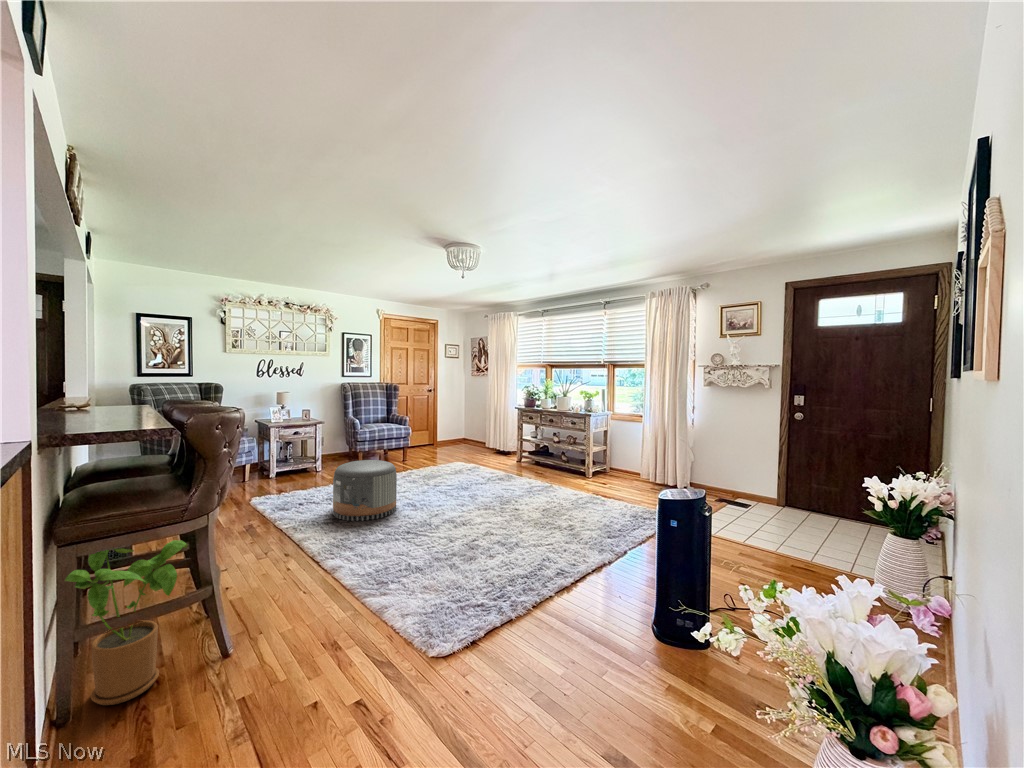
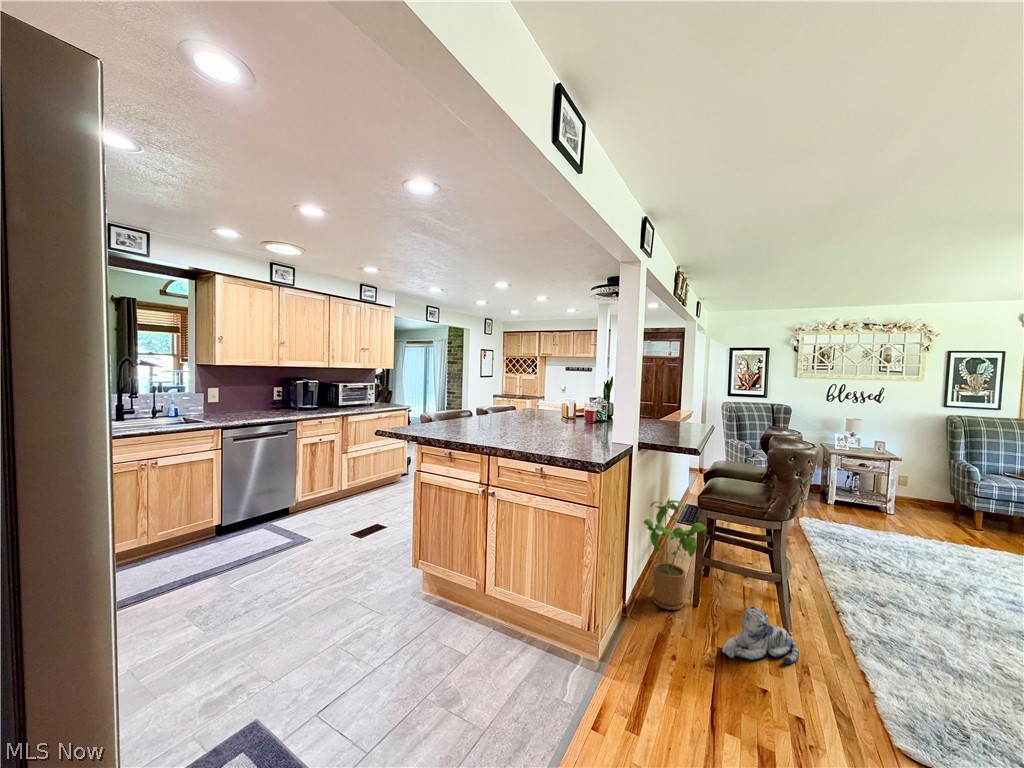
pouf: present [333,460,397,521] -> none [877,512,979,595]
plush toy: none [244,610,324,697] -> present [722,606,799,664]

